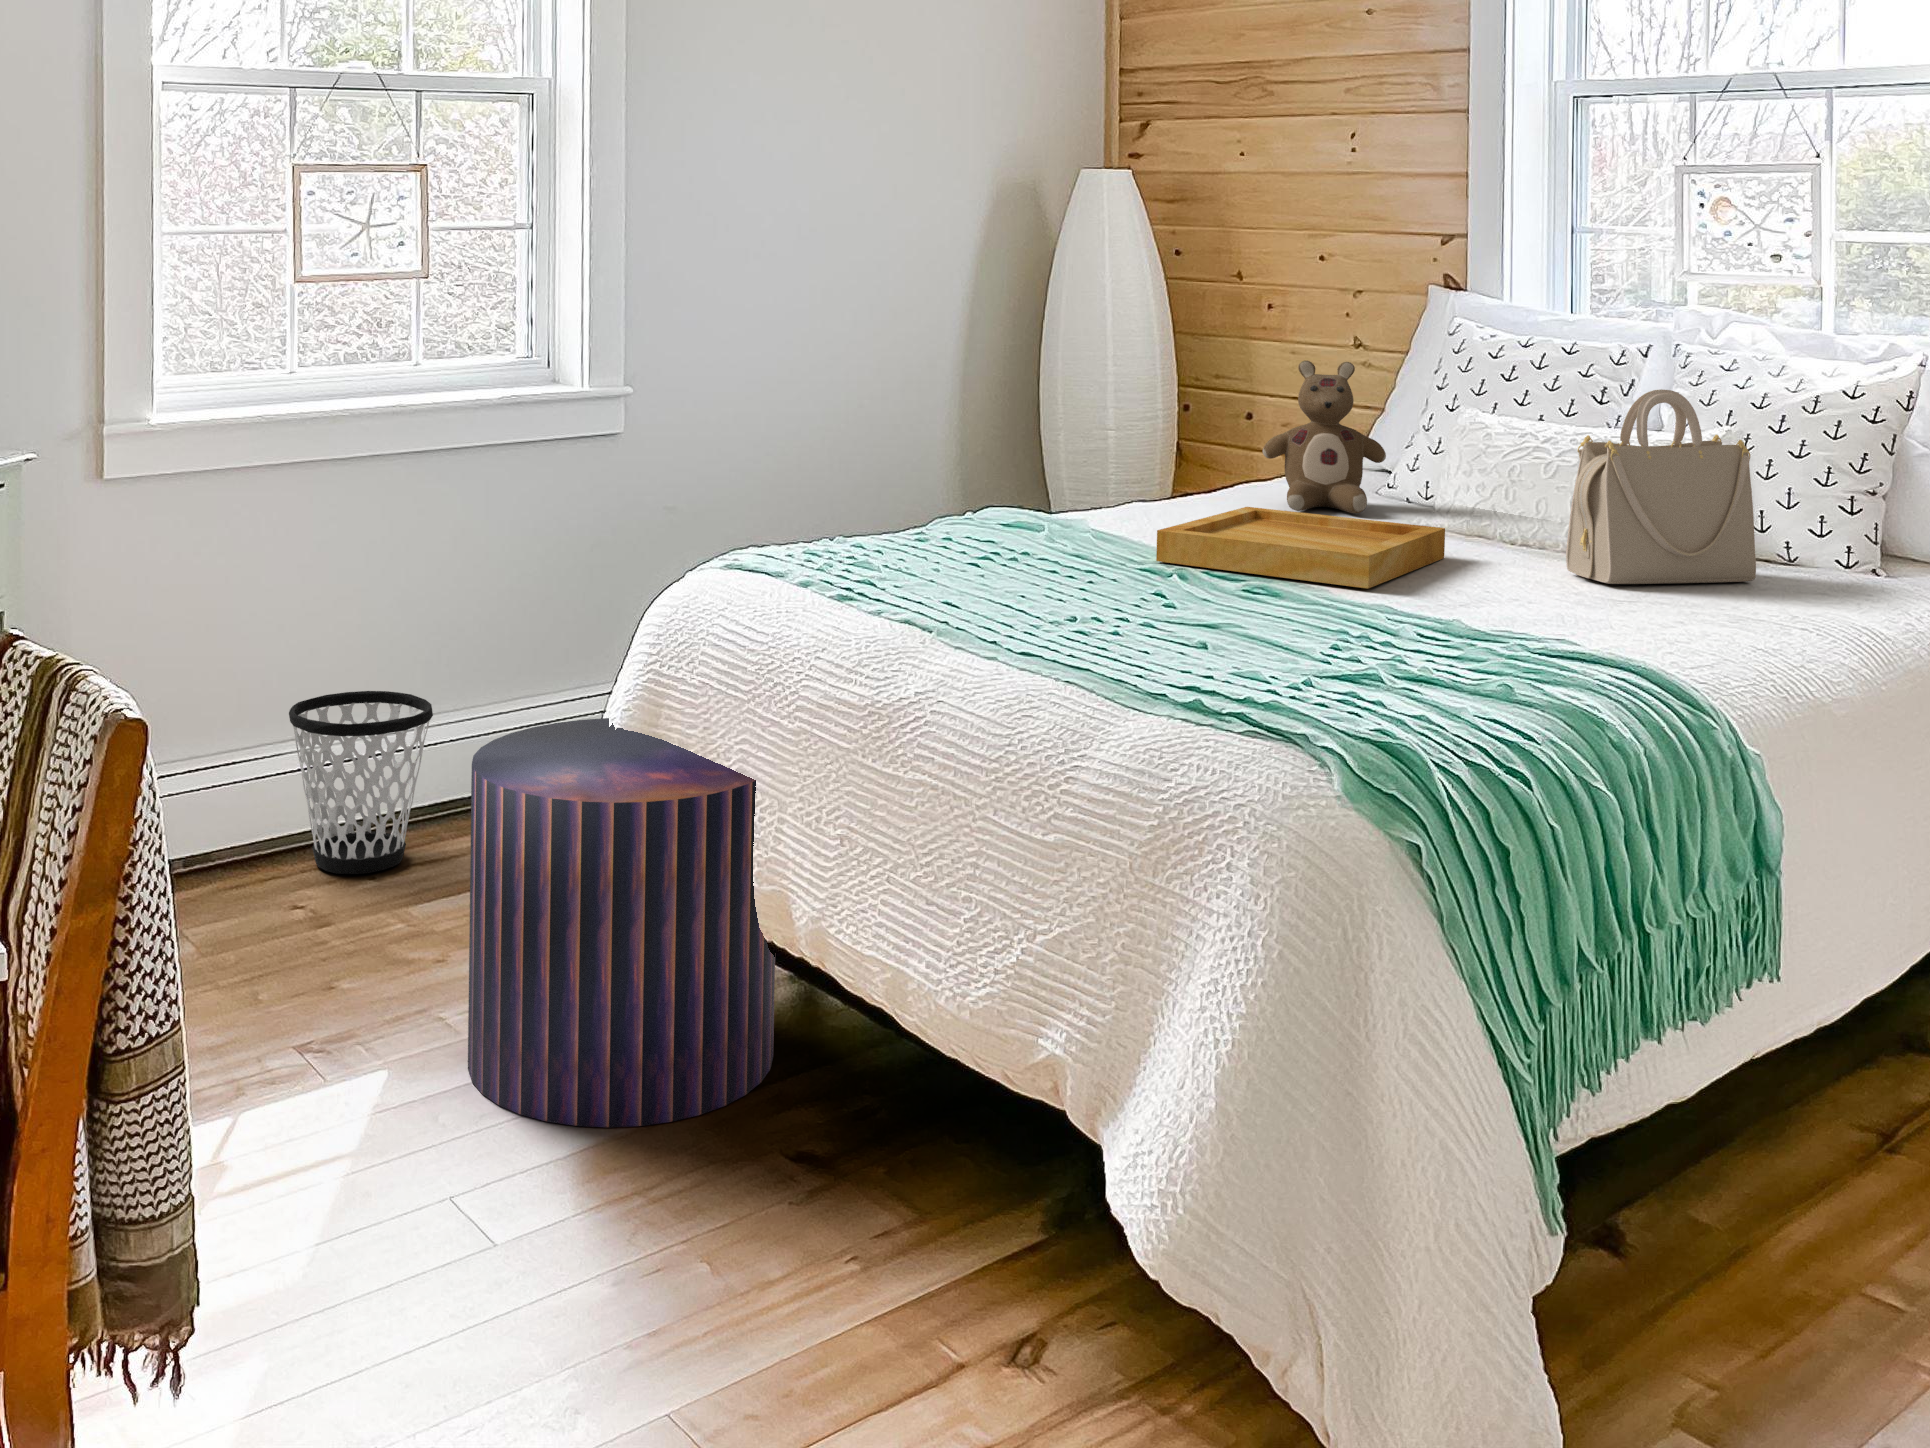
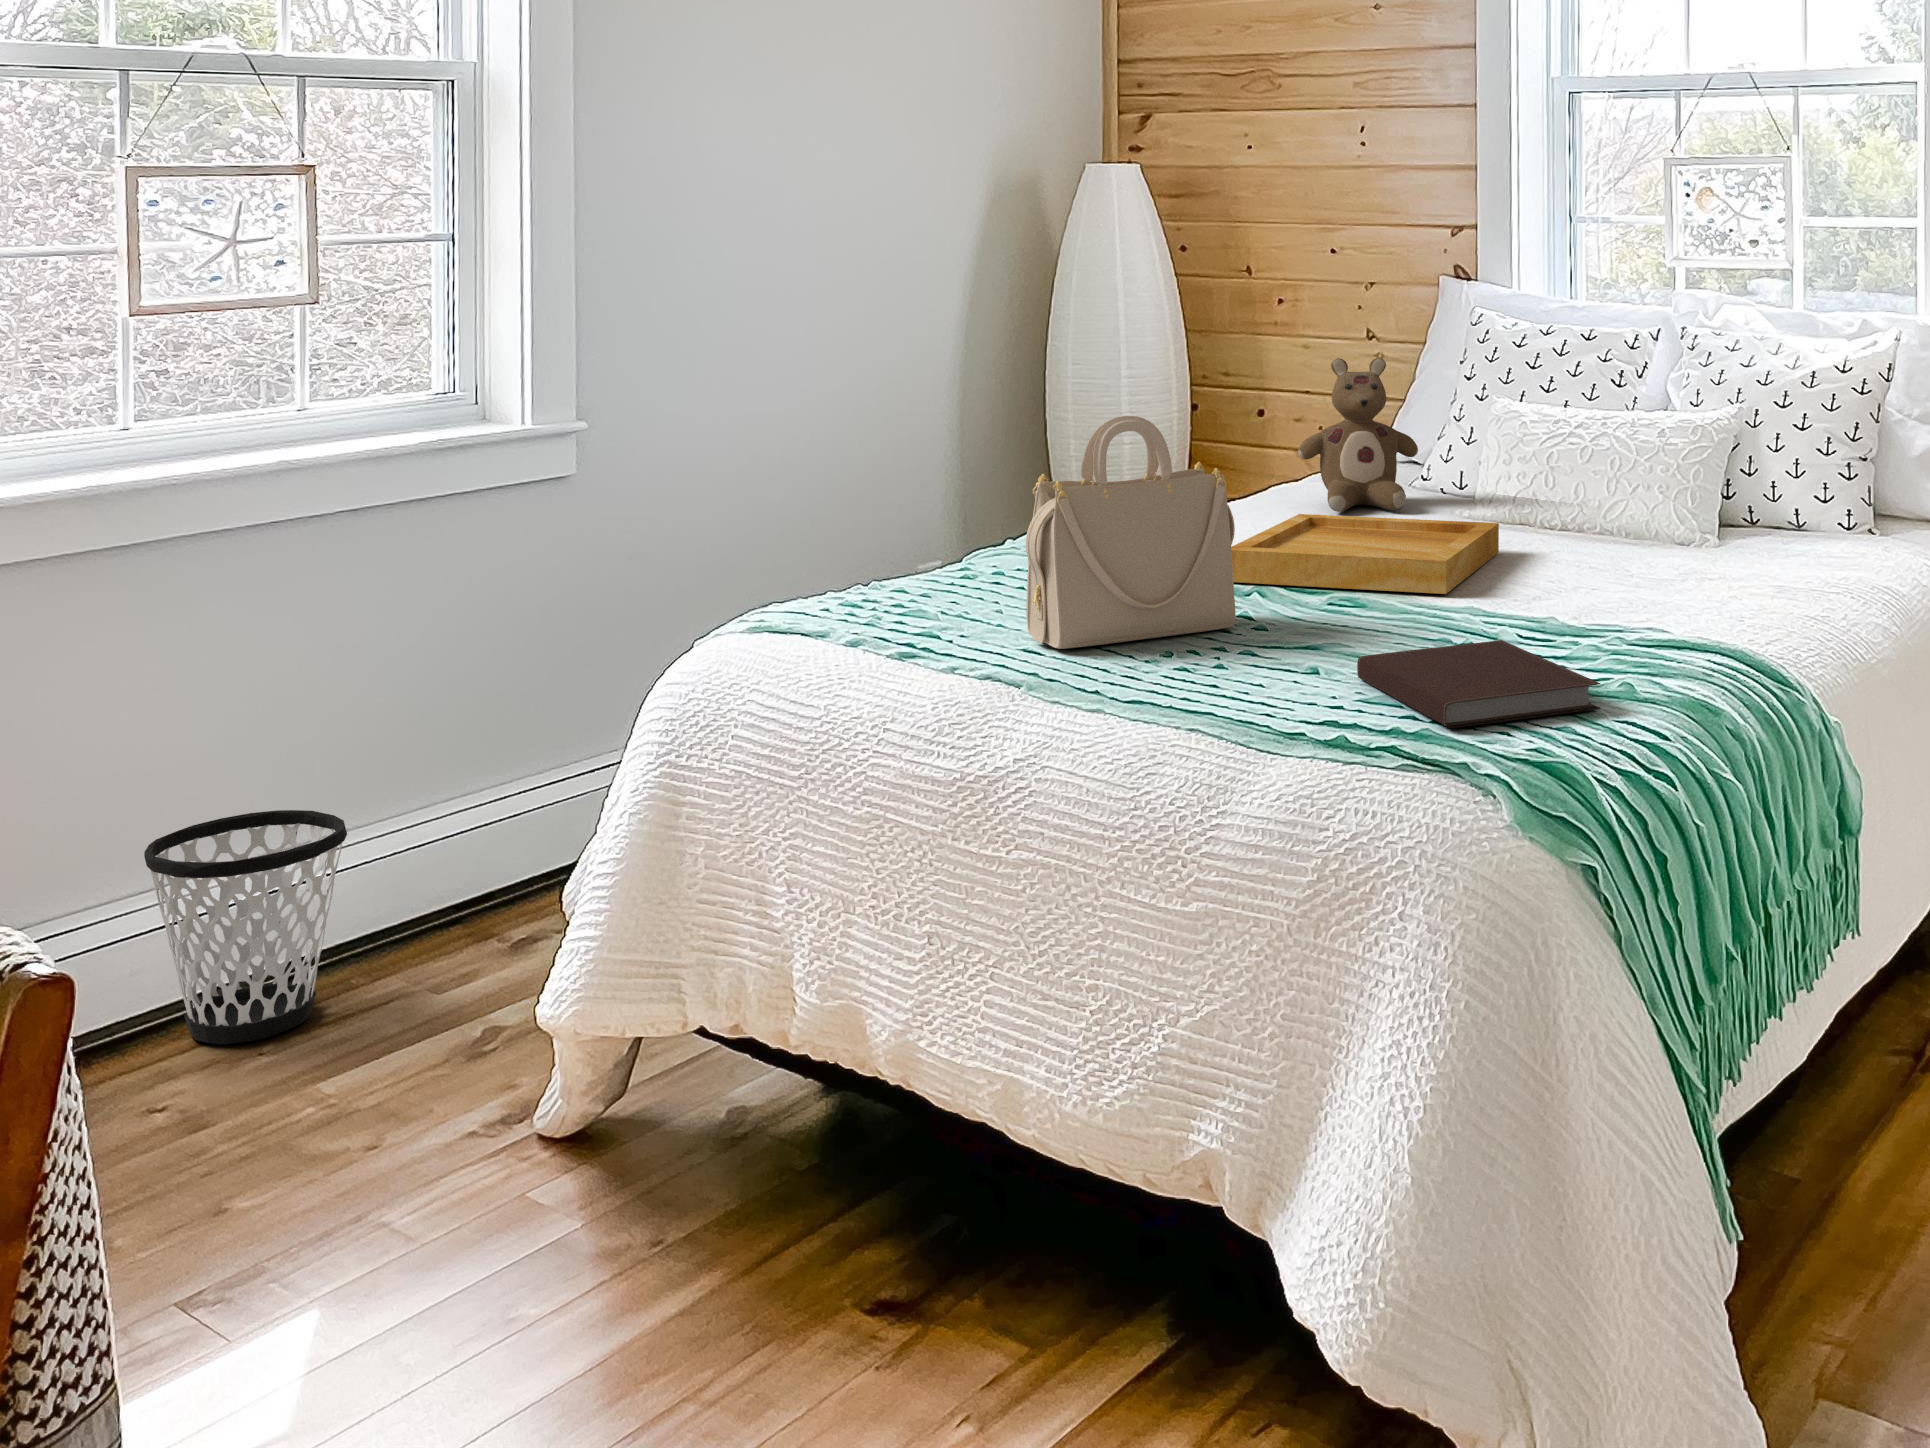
handbag: present [1566,389,1756,584] -> present [1026,416,1236,649]
notebook: none [1242,629,1475,700] -> present [1357,640,1600,728]
pouf: present [468,718,775,1127] -> none [448,811,837,1315]

